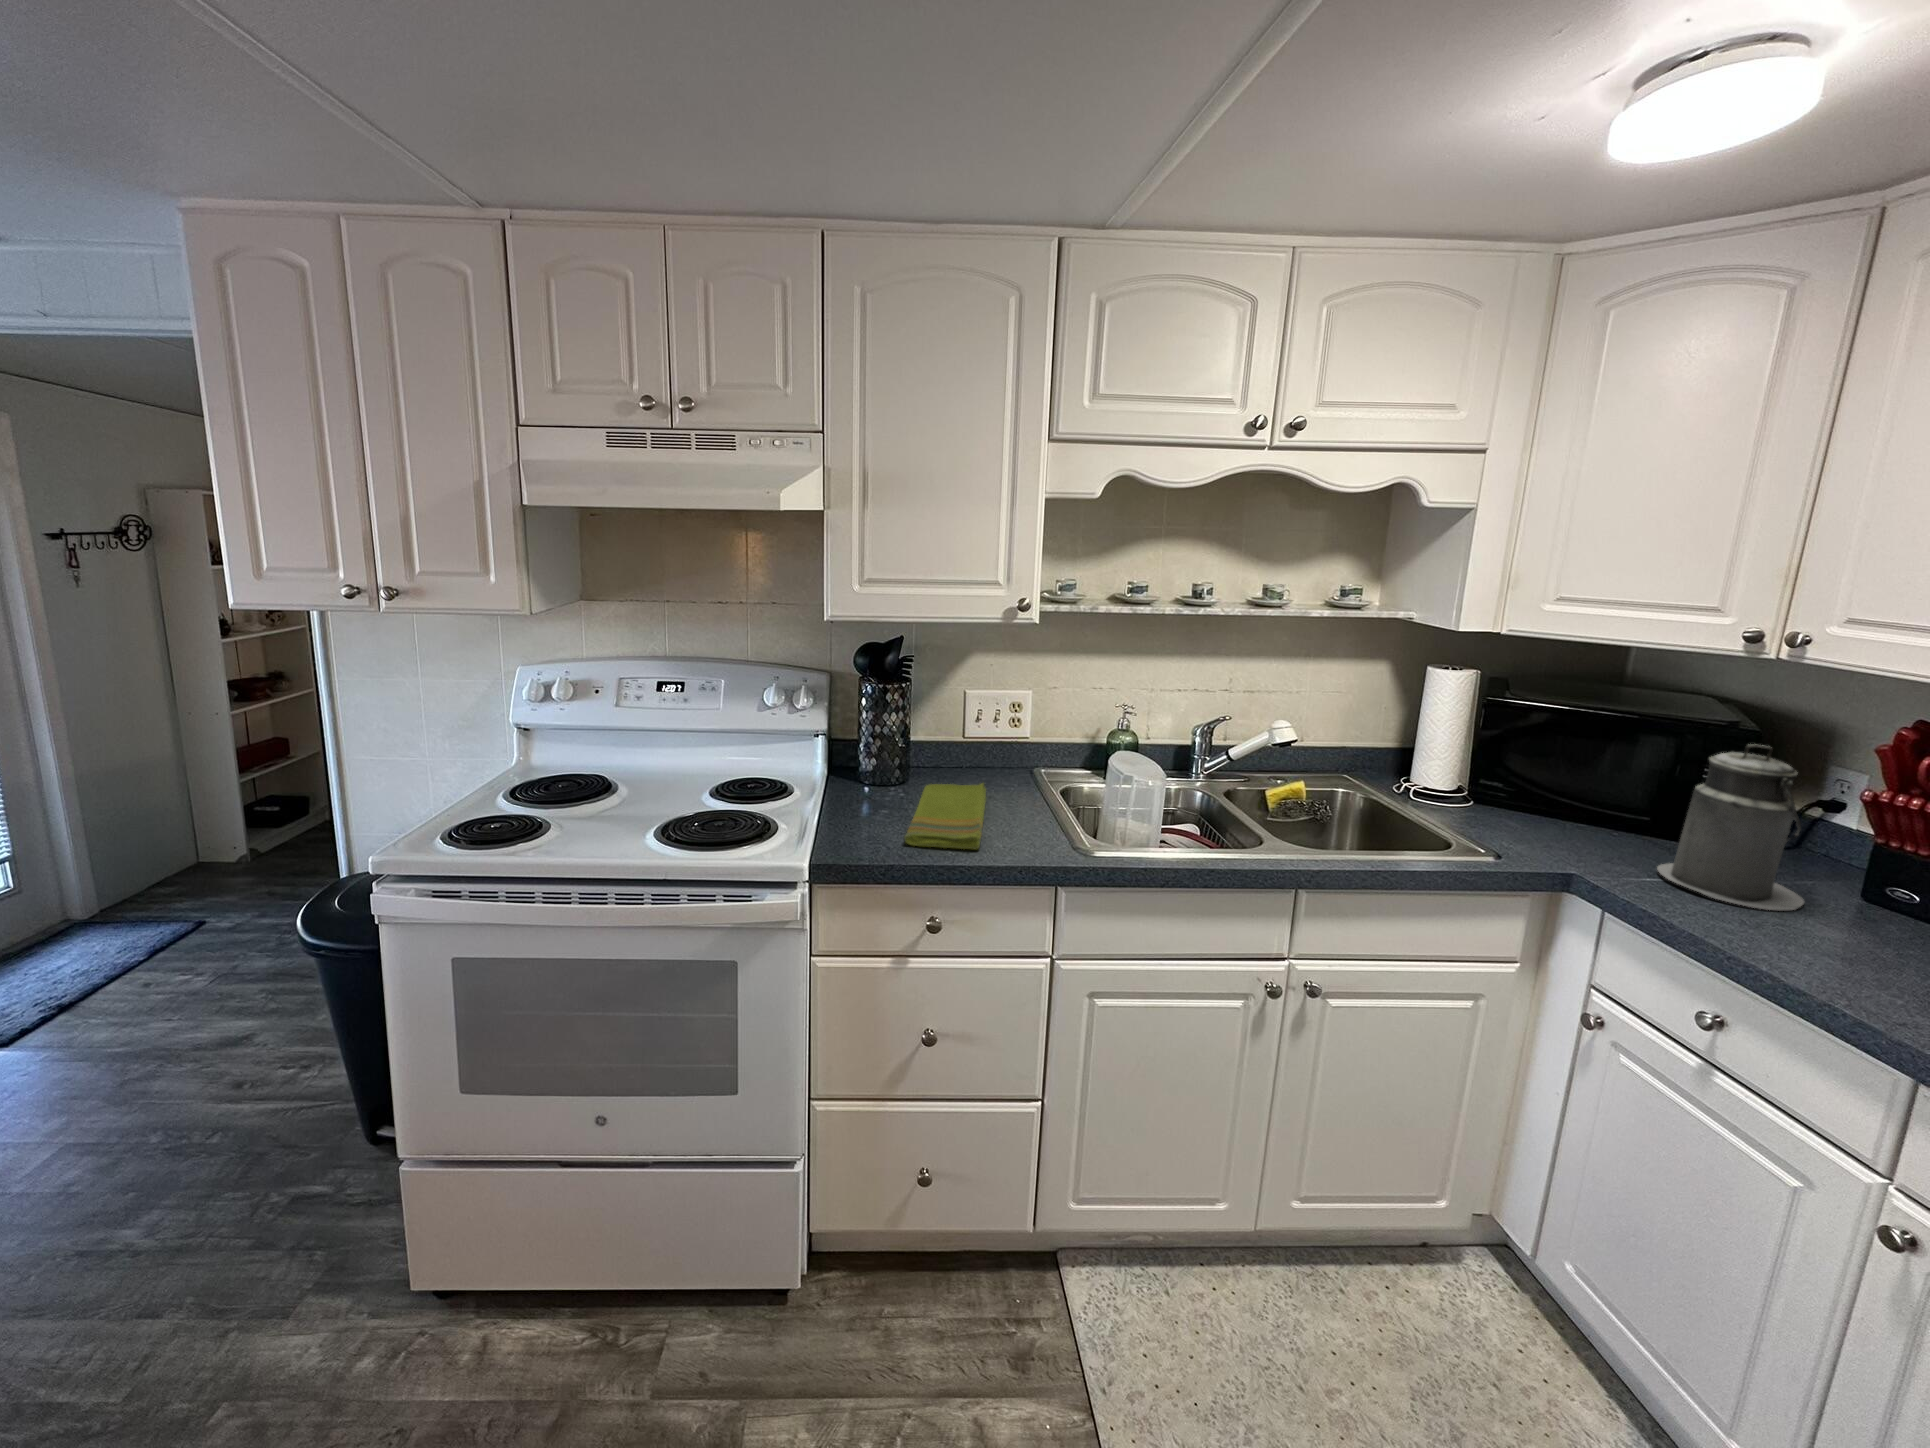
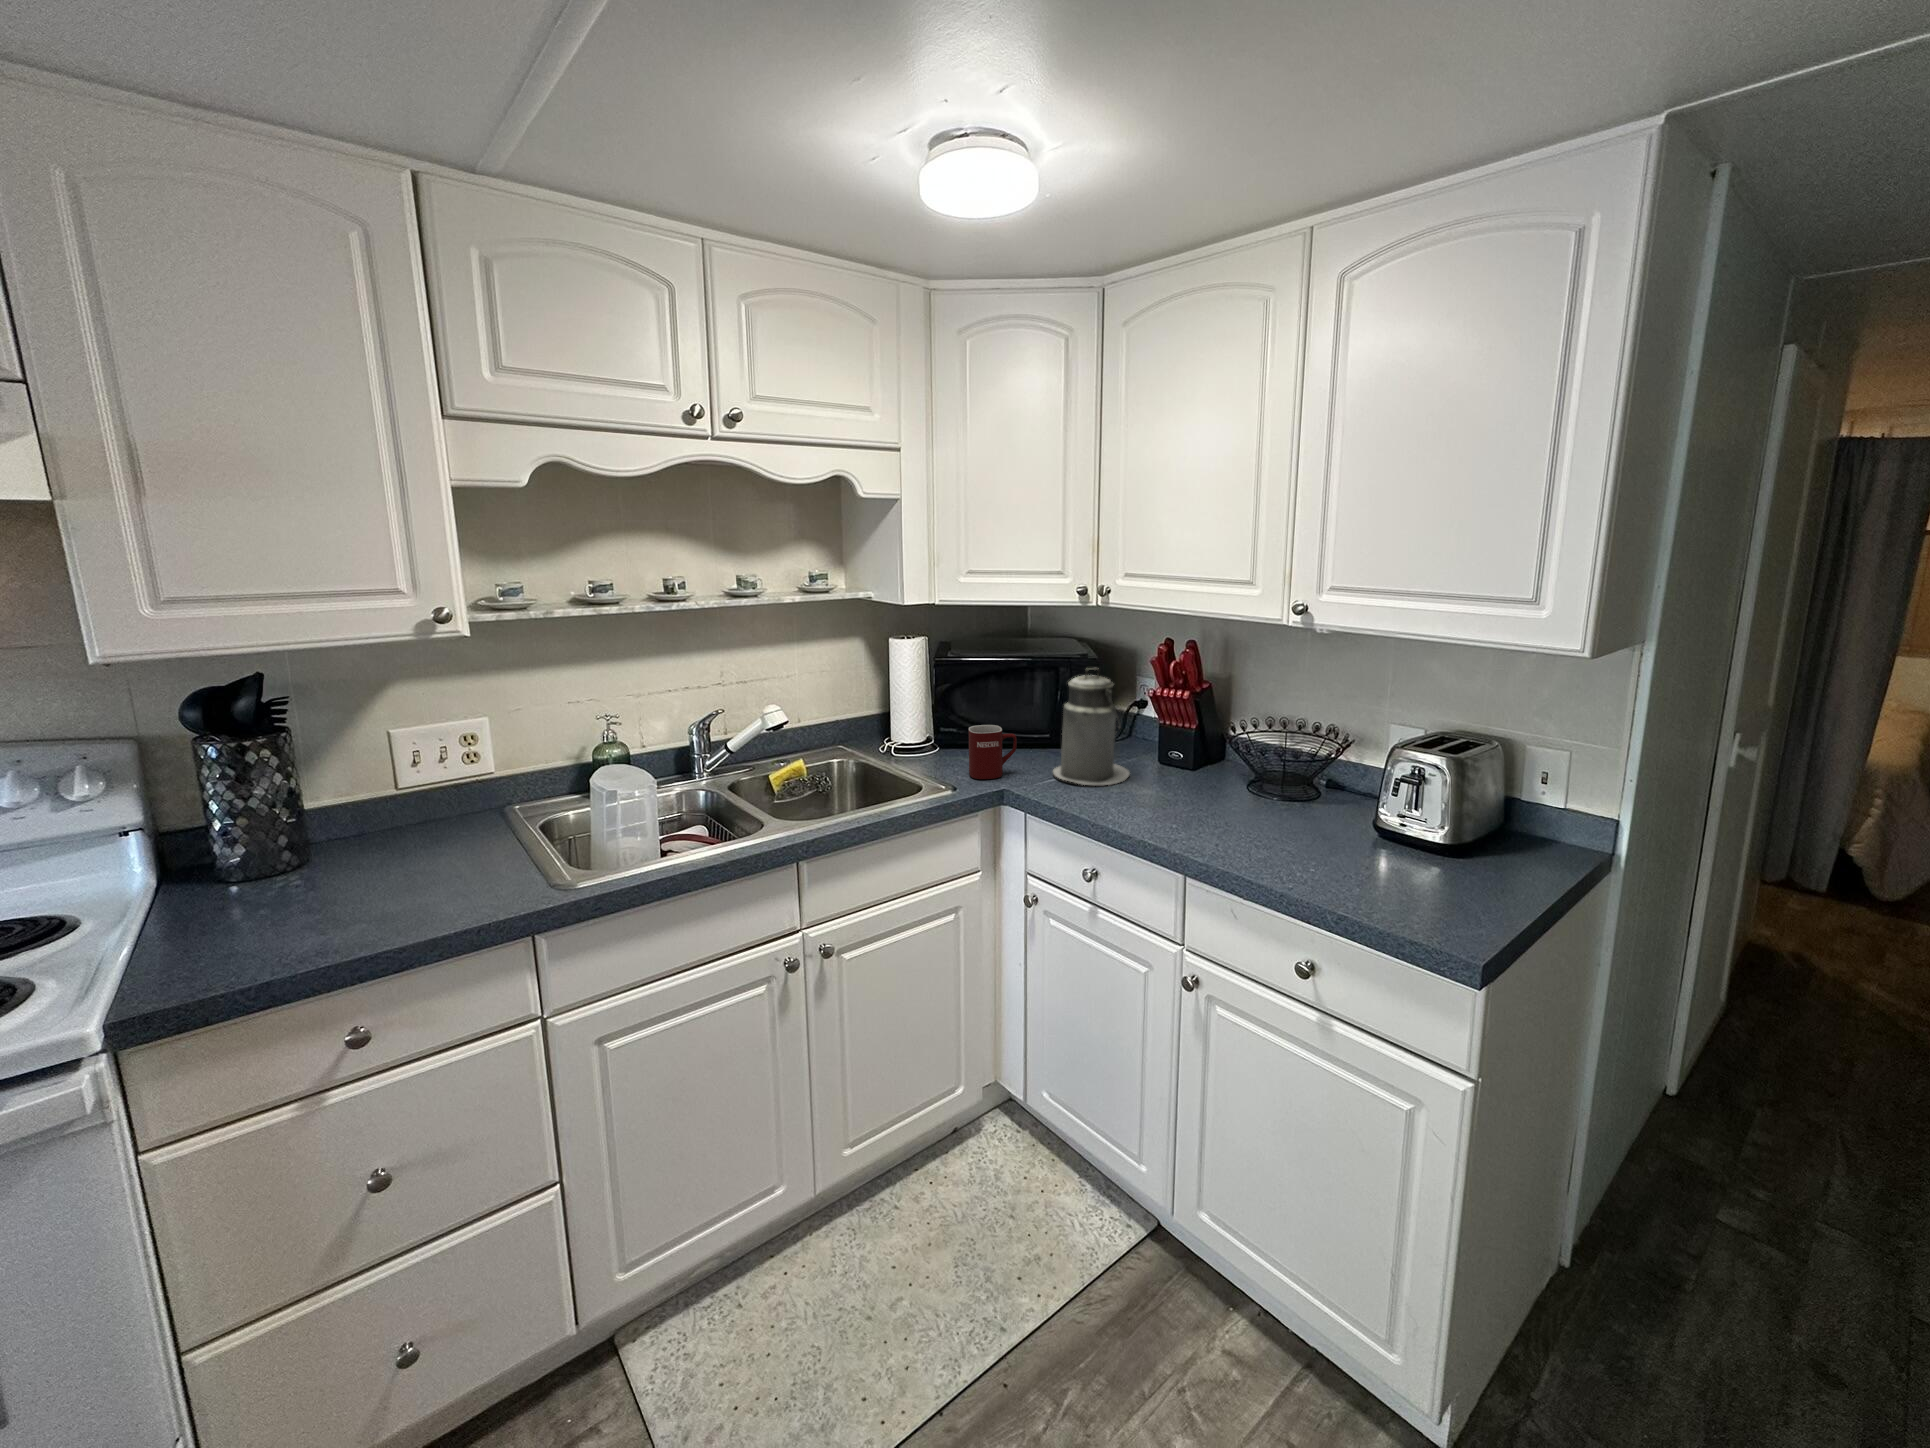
dish towel: present [904,783,986,849] -> none [294,839,433,946]
mug: none [1521,787,1603,857] -> present [968,725,1017,779]

